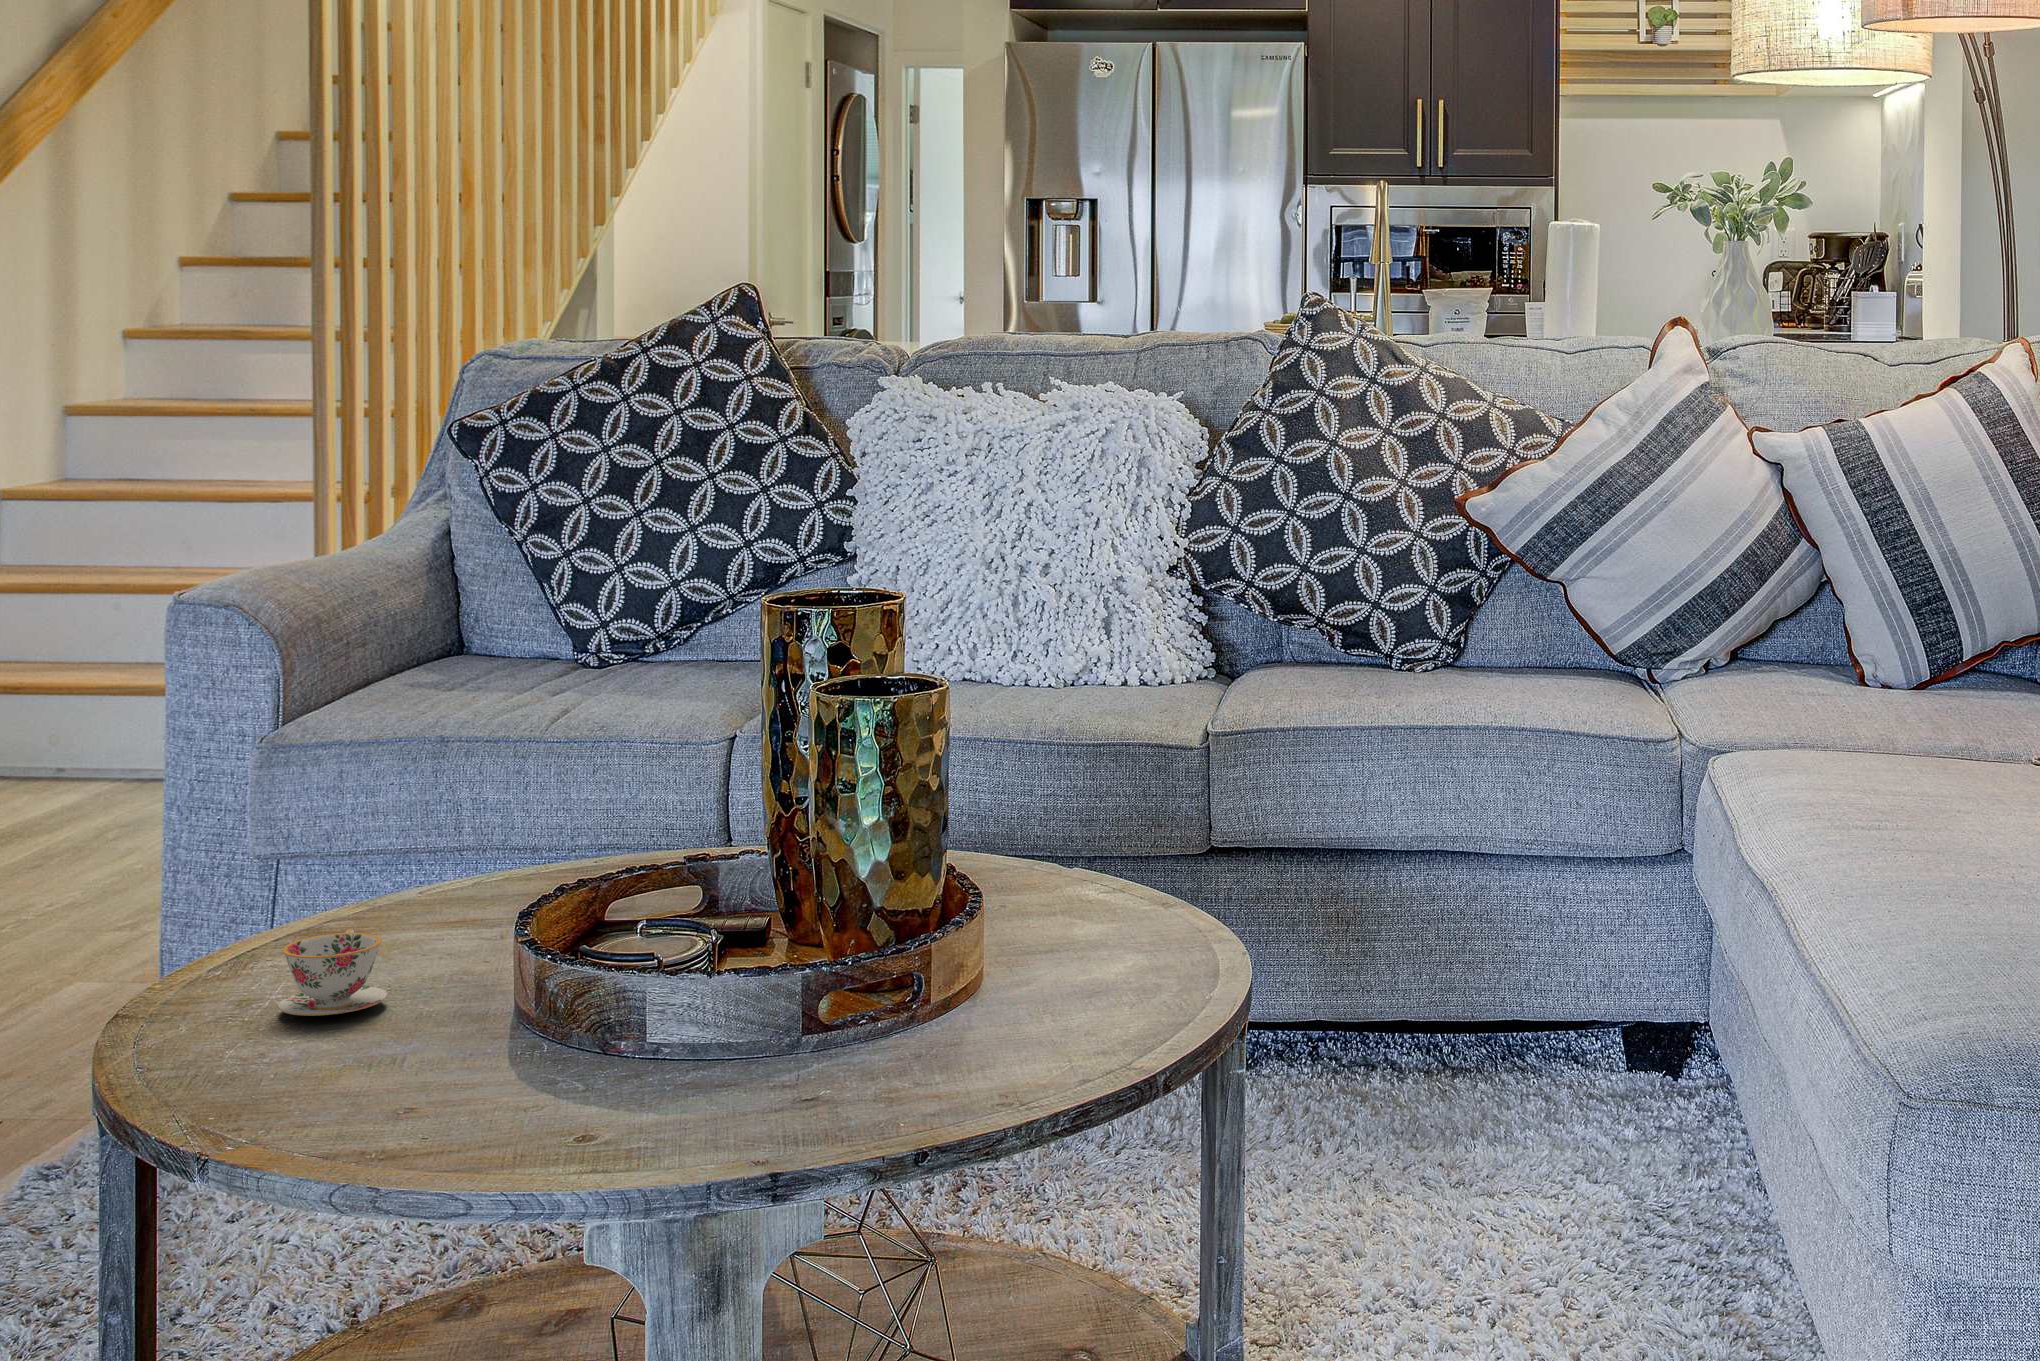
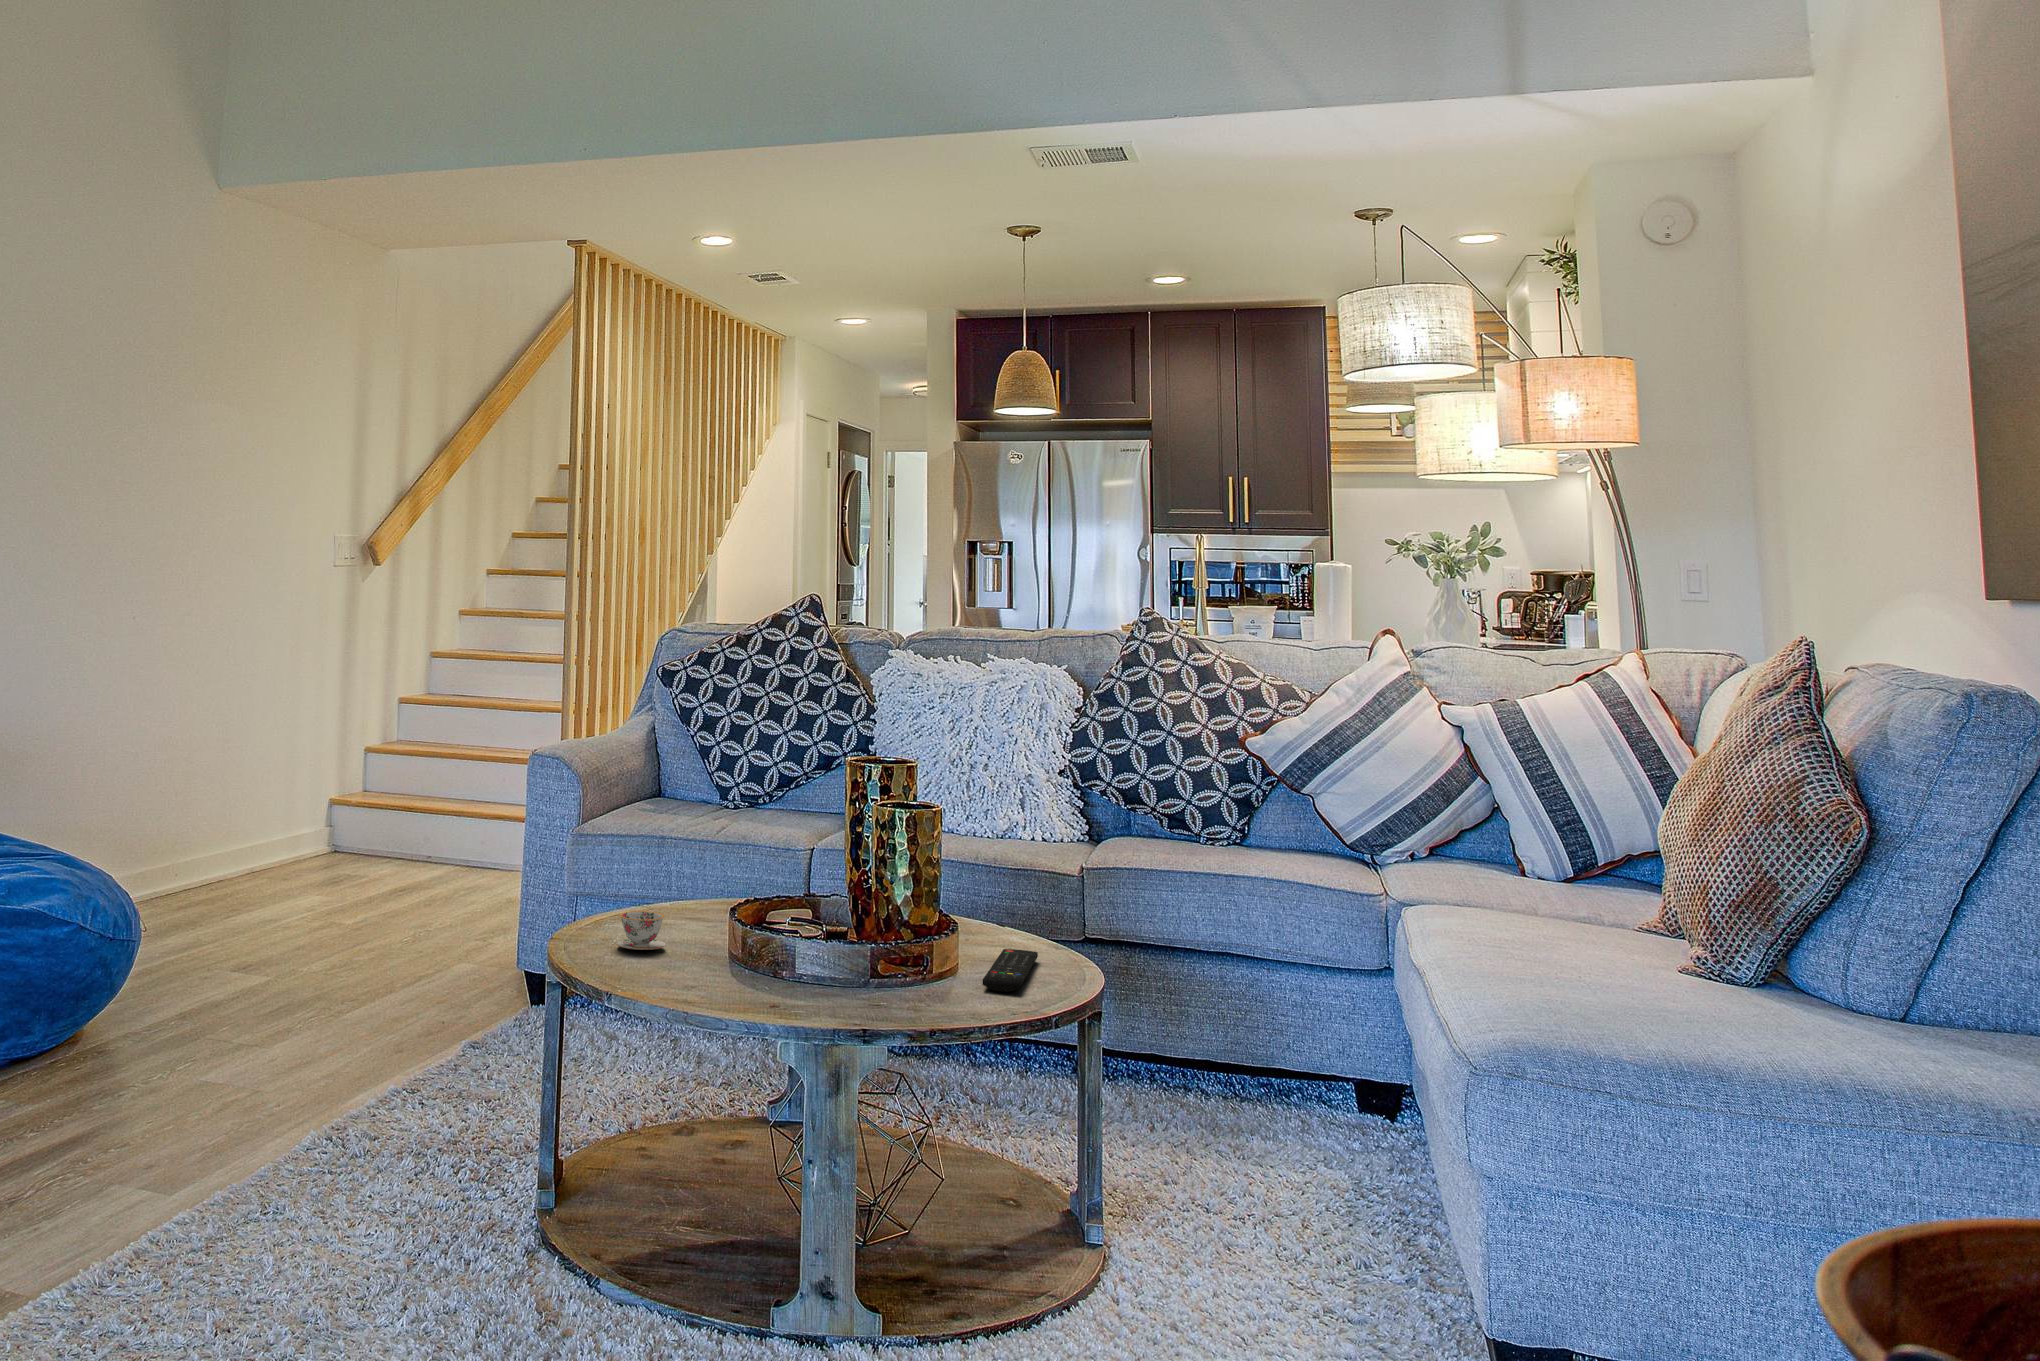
remote control: none [1023,922,1127,1019] -> present [983,949,1038,992]

